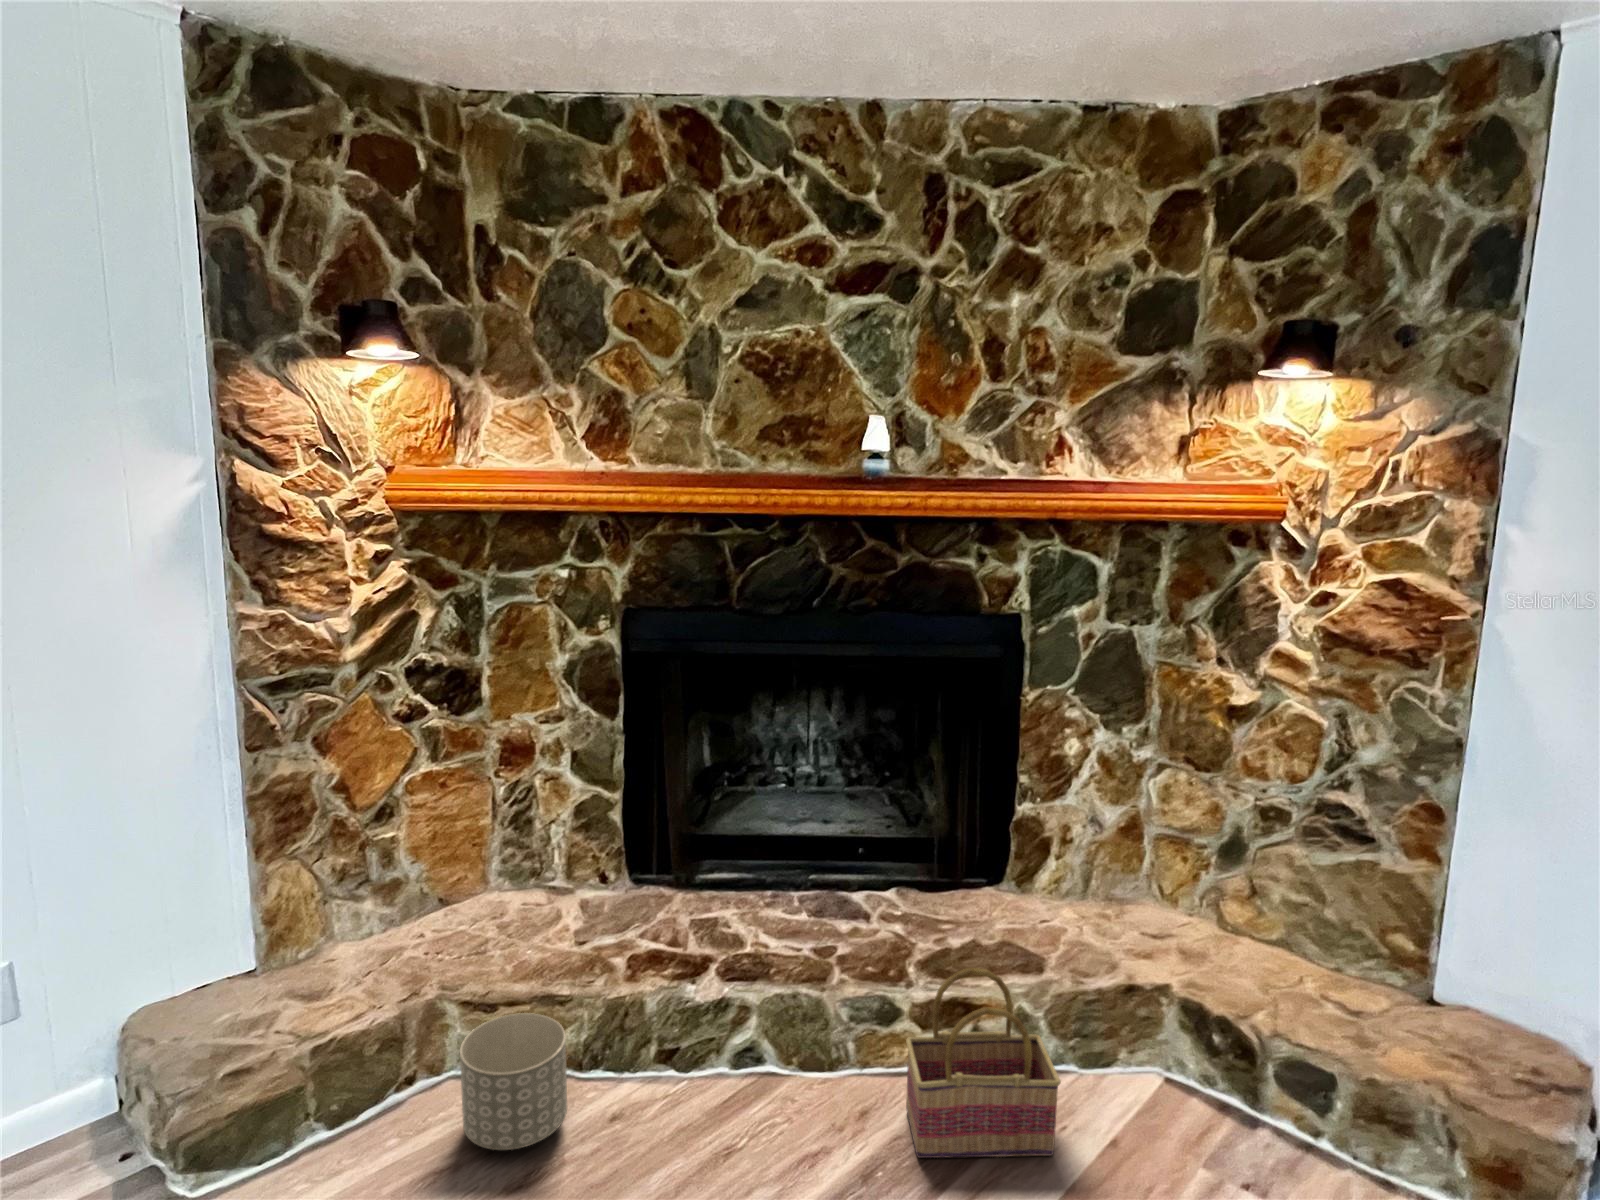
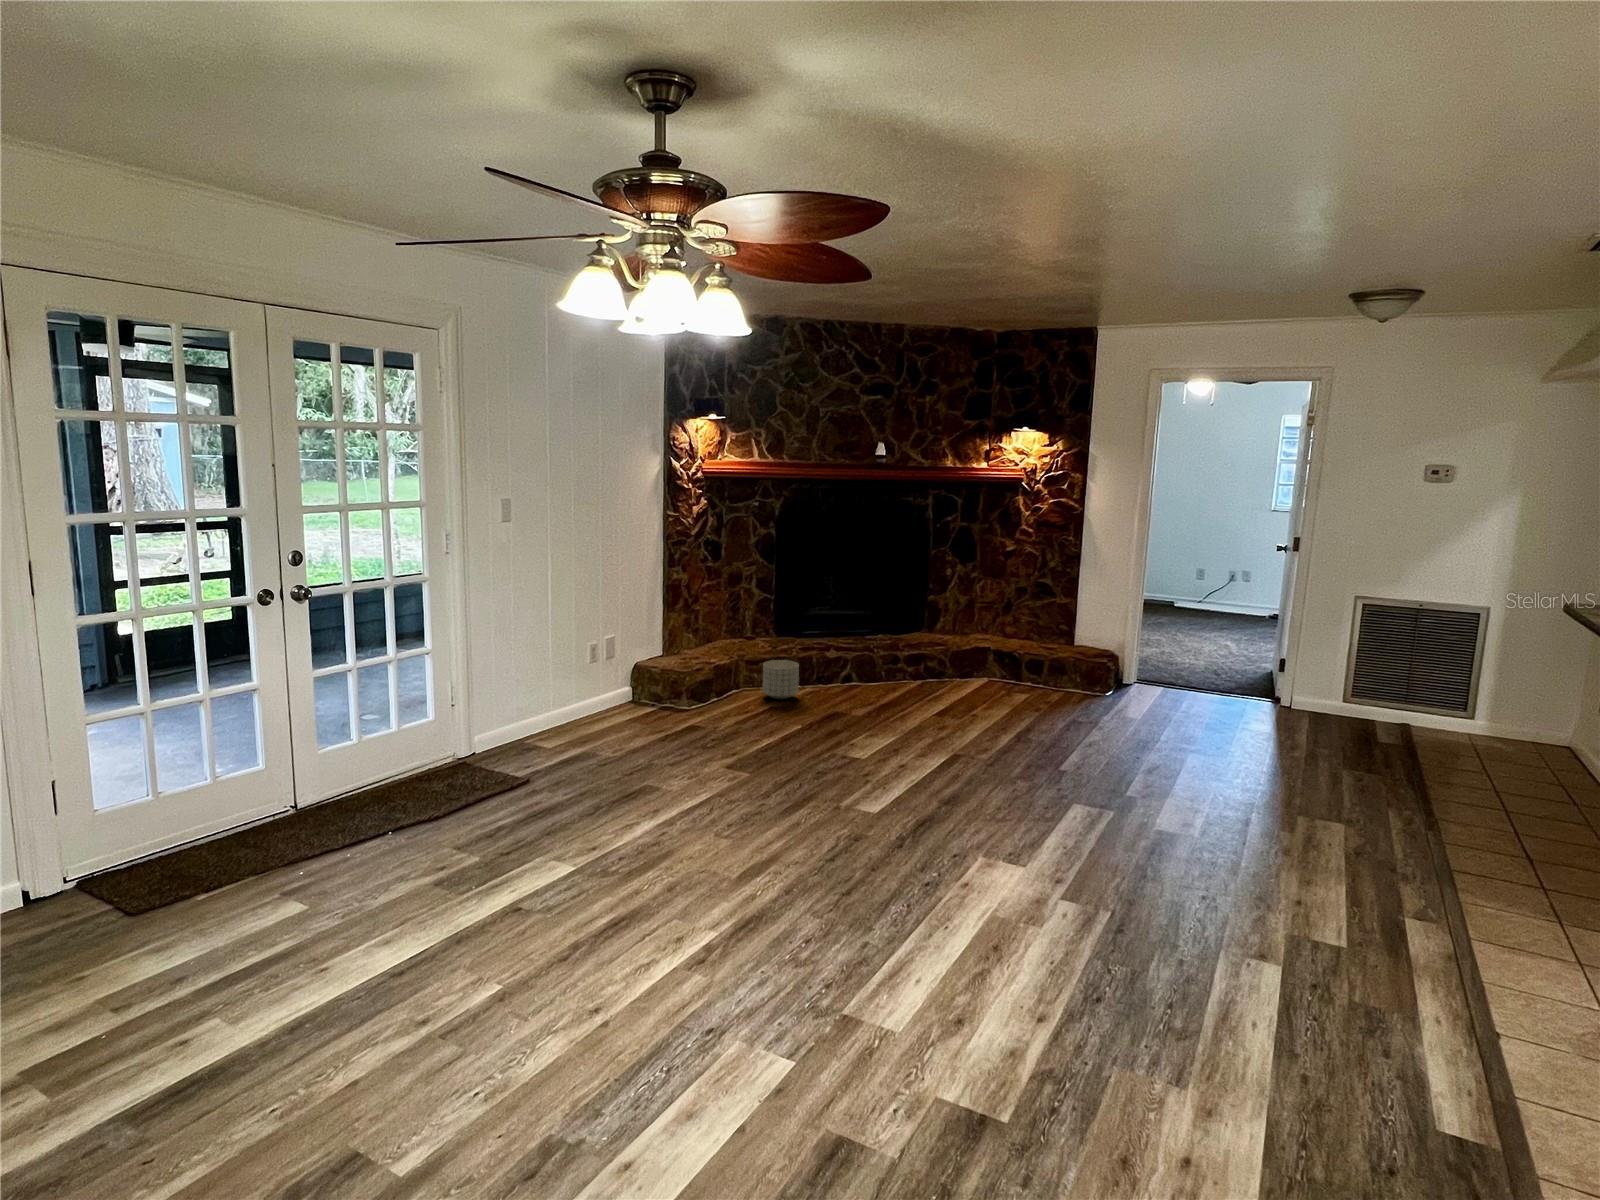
basket: present [906,968,1061,1158] -> none [908,636,962,695]

